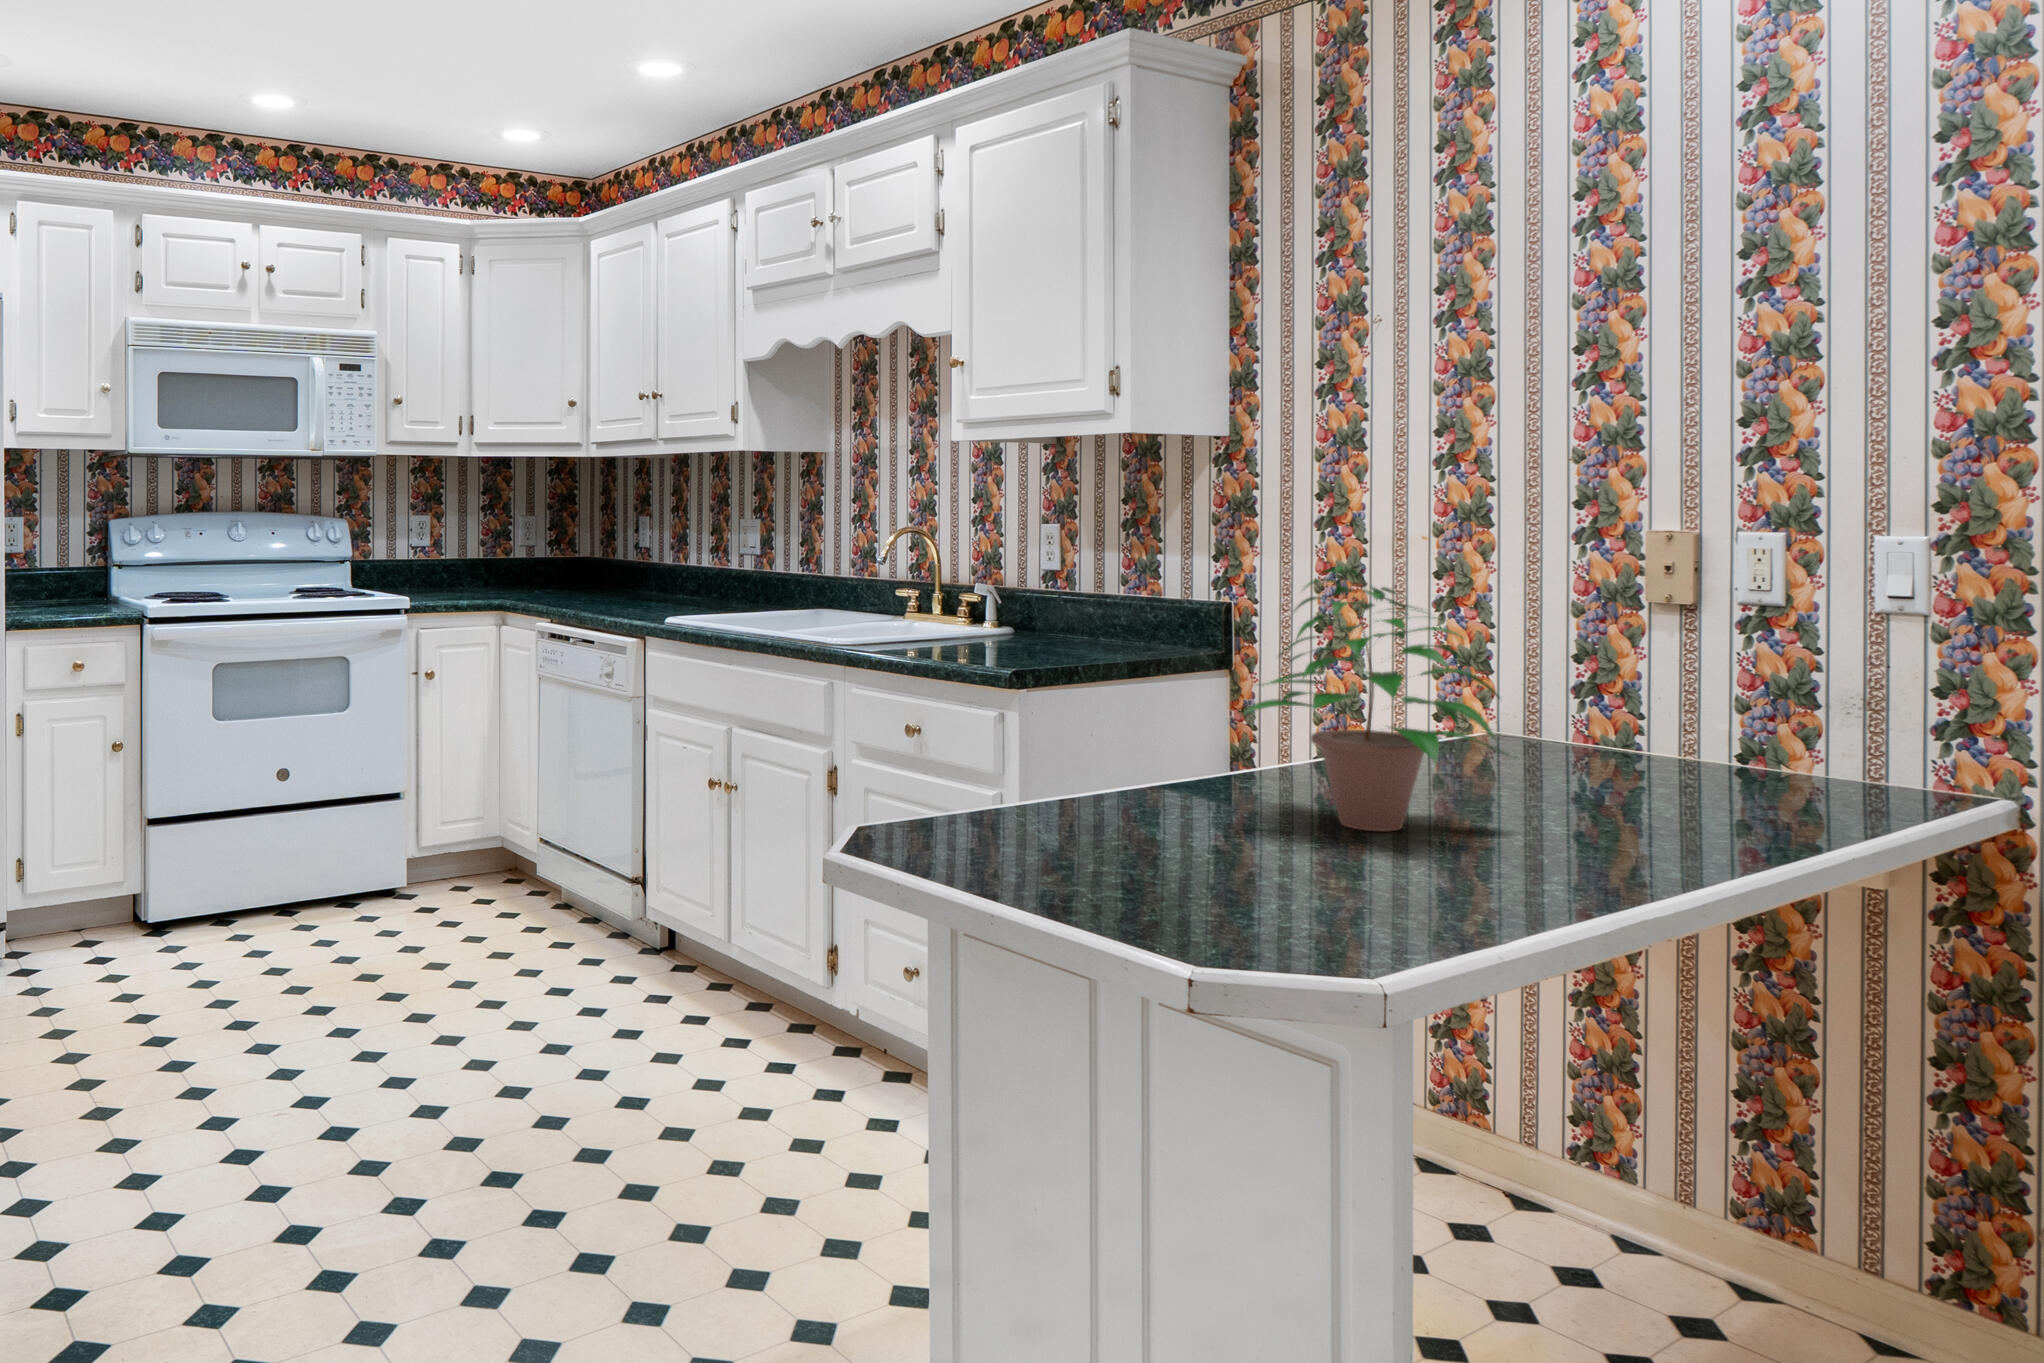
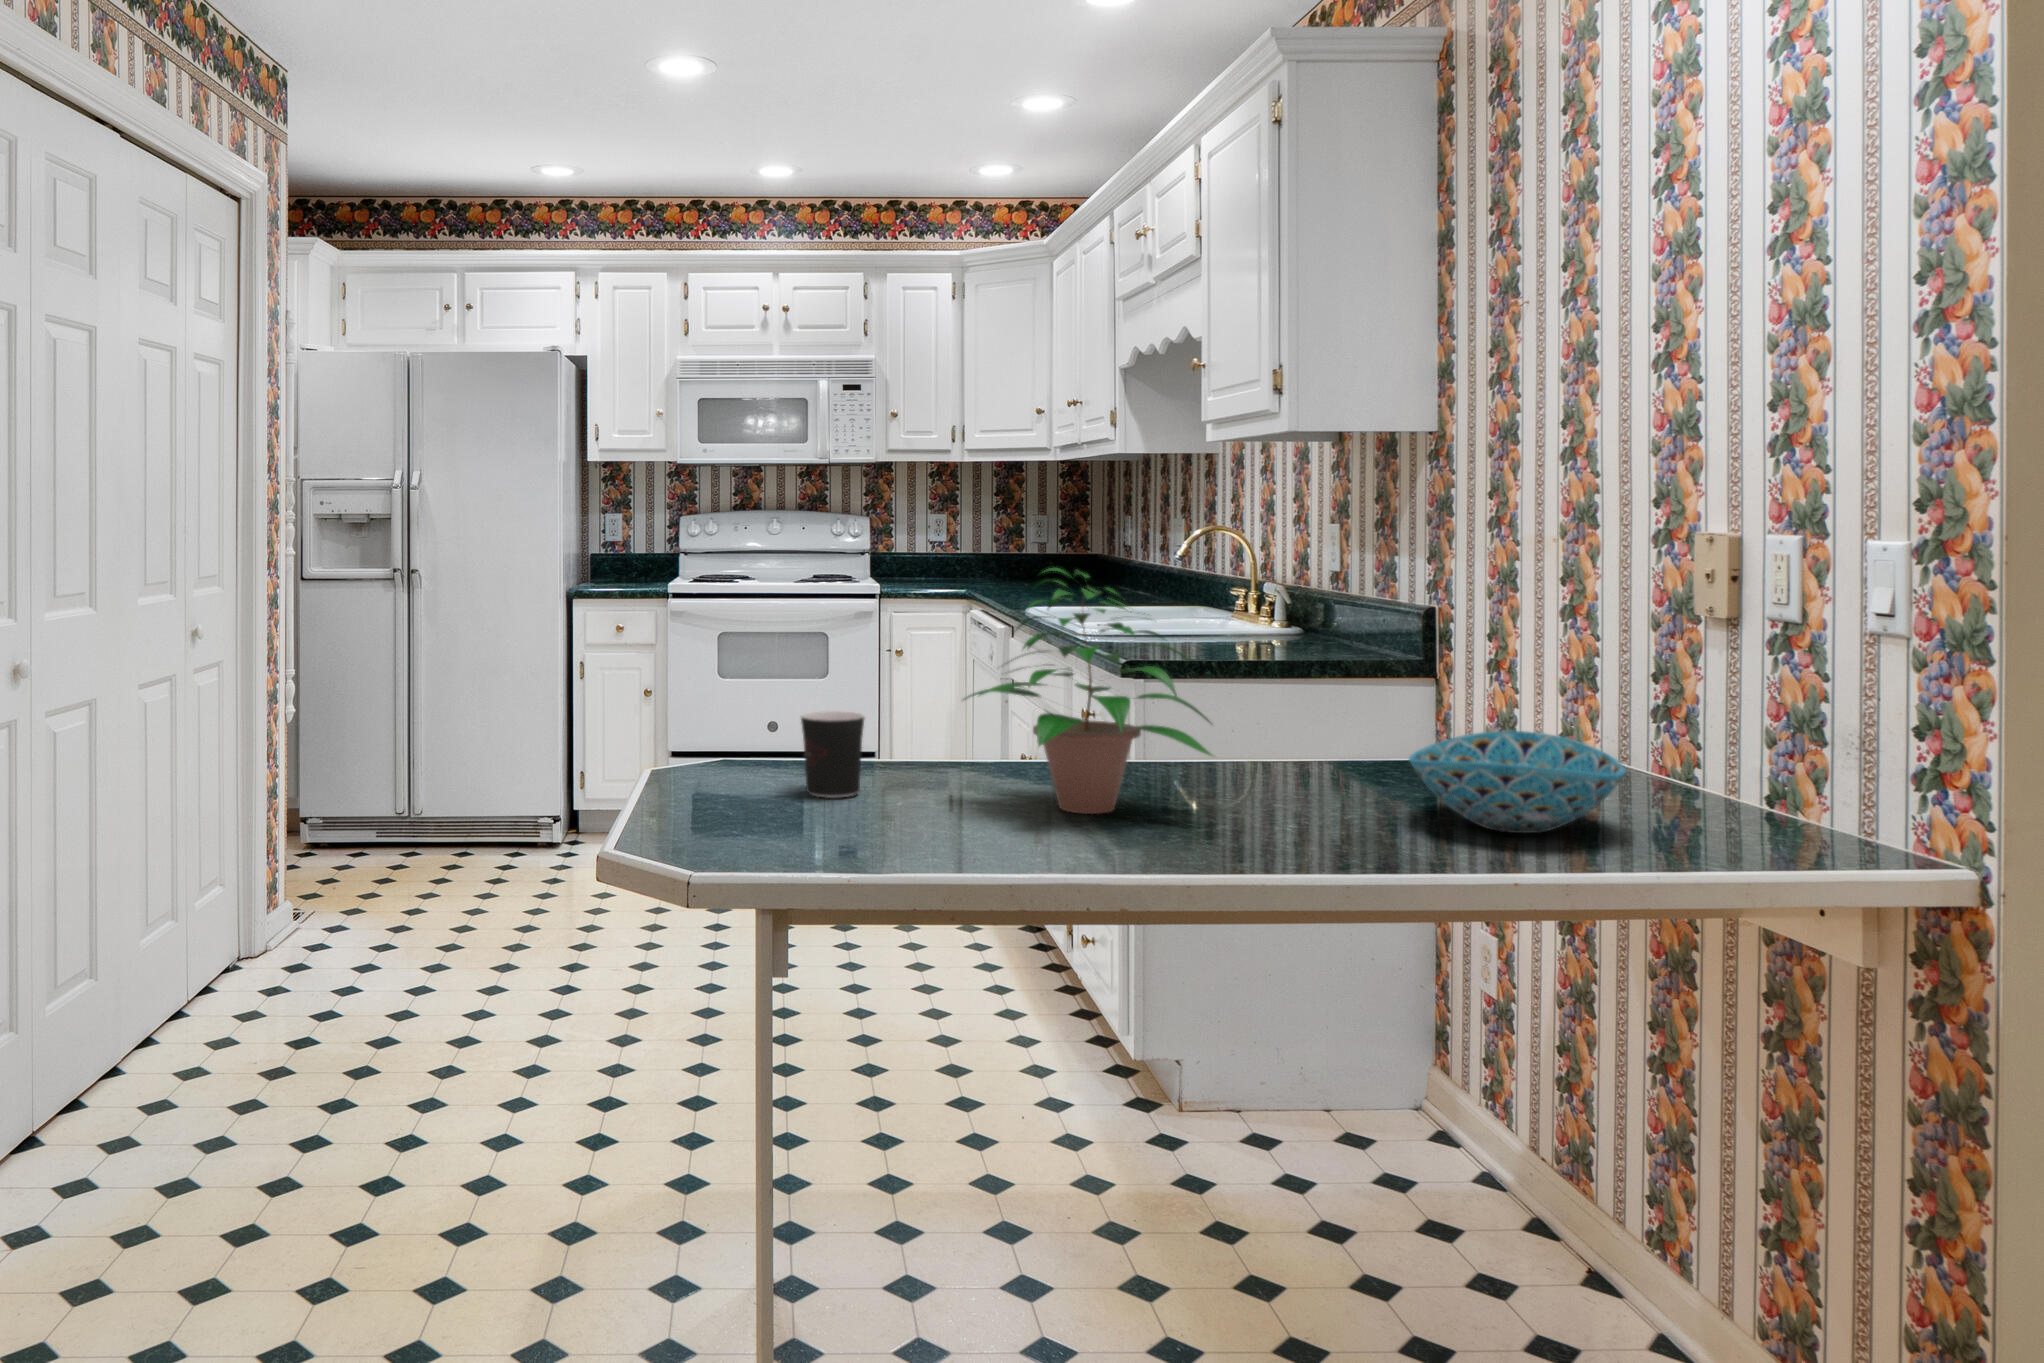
bowl: none [1569,712,1796,807] -> present [1409,731,1625,833]
coffee cup: none [1053,740,1152,845] -> present [801,711,864,798]

